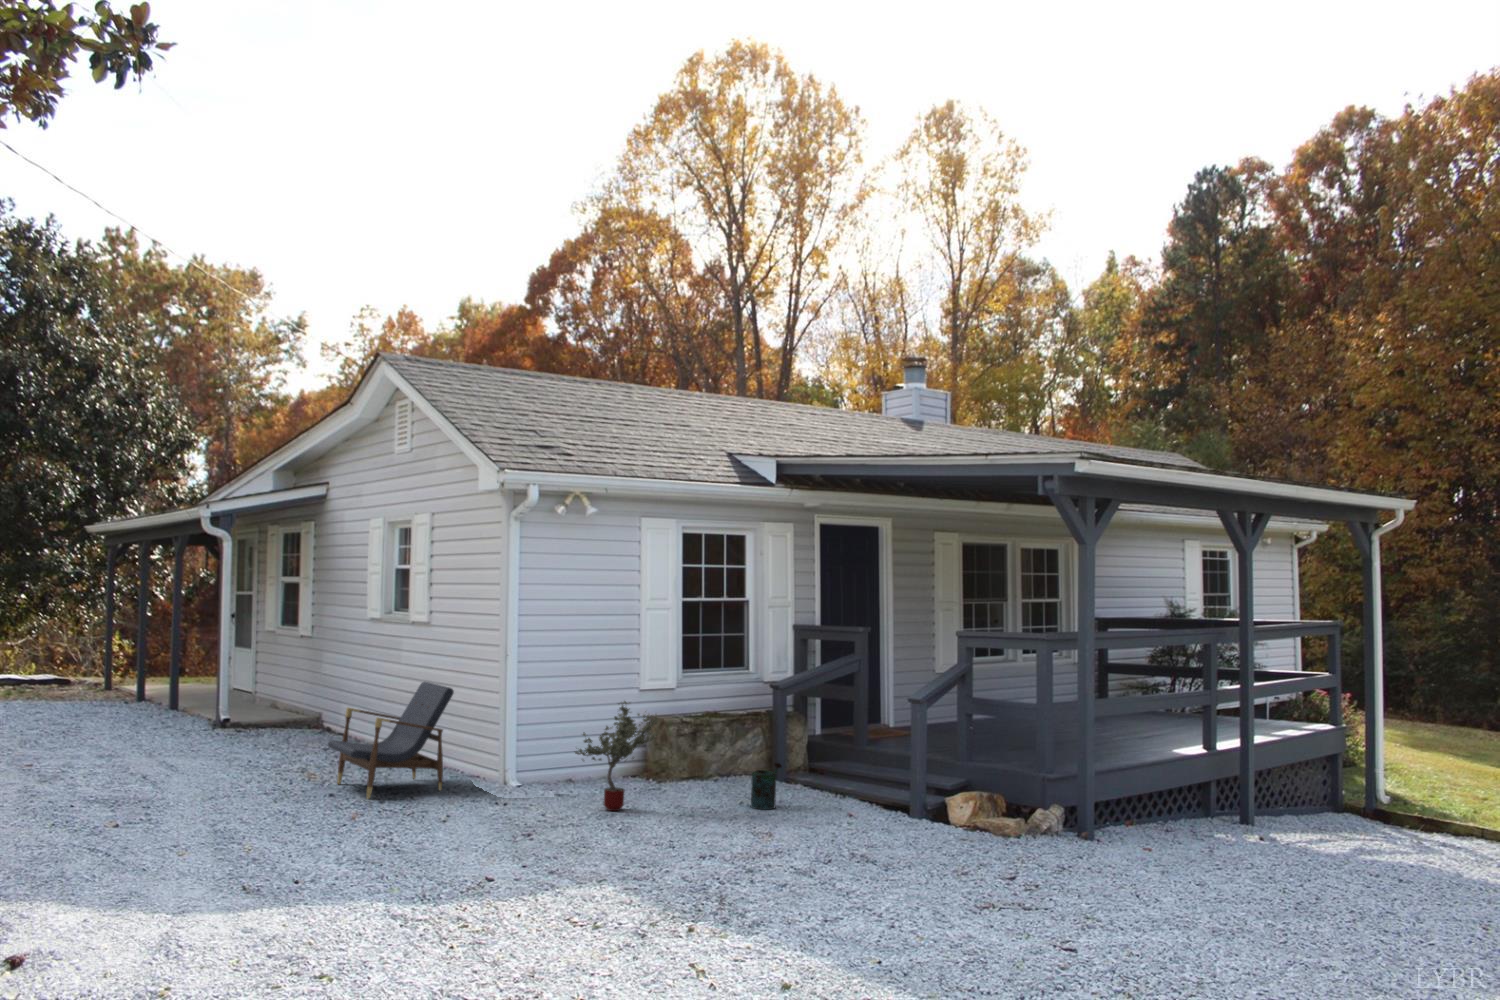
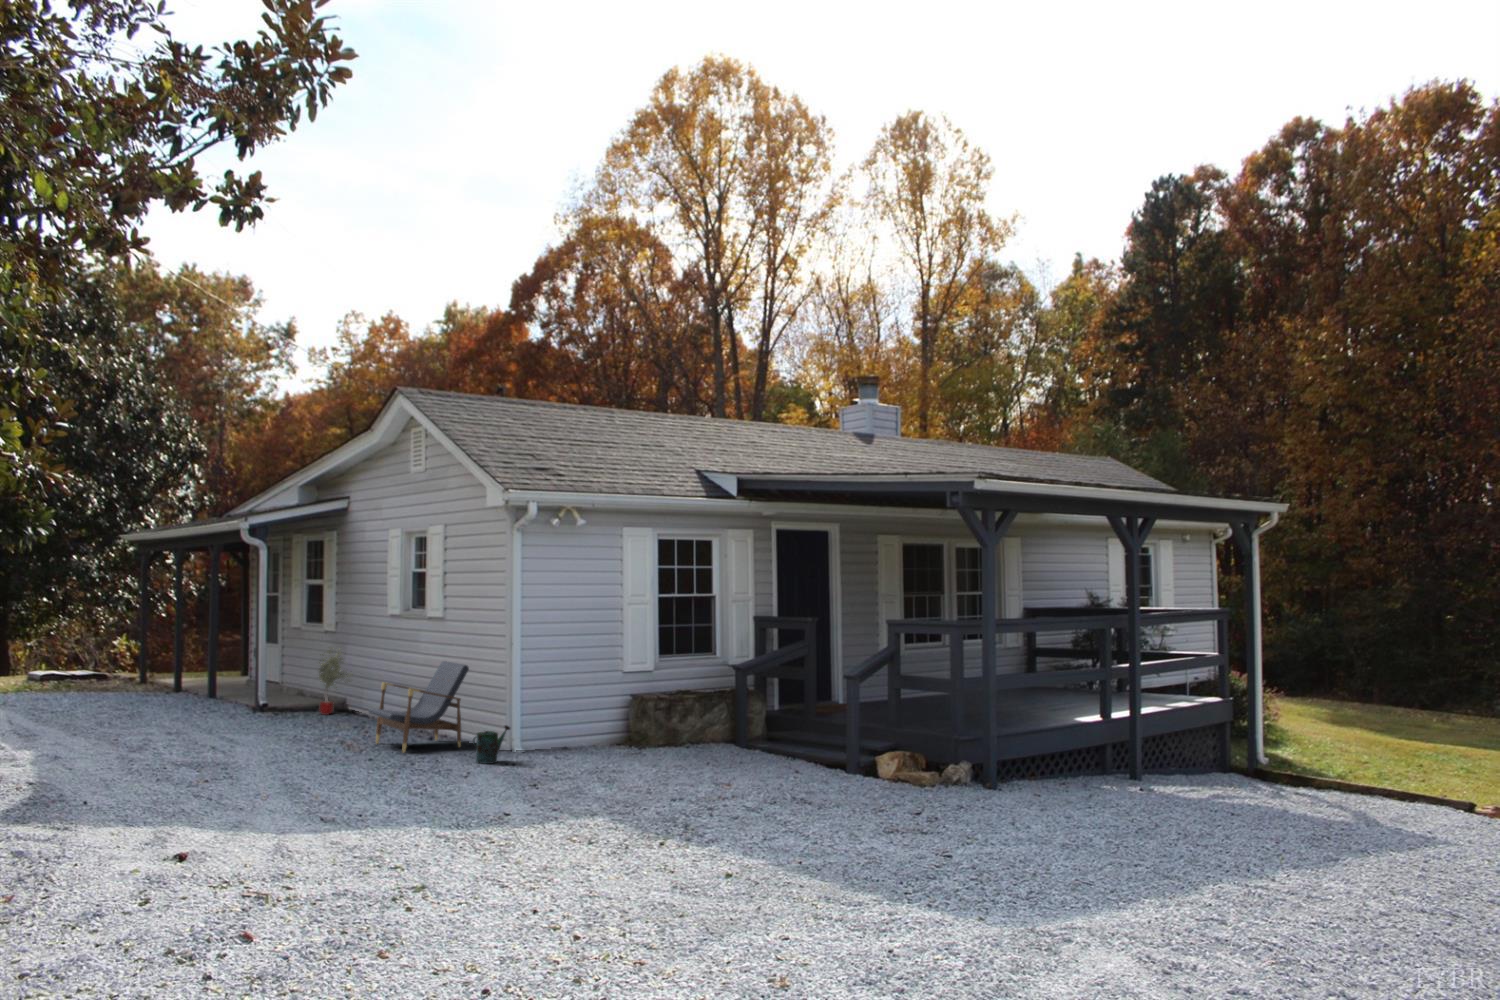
potted tree: present [575,701,658,811] -> present [319,649,353,715]
watering can: present [751,763,782,810] -> present [472,726,510,764]

